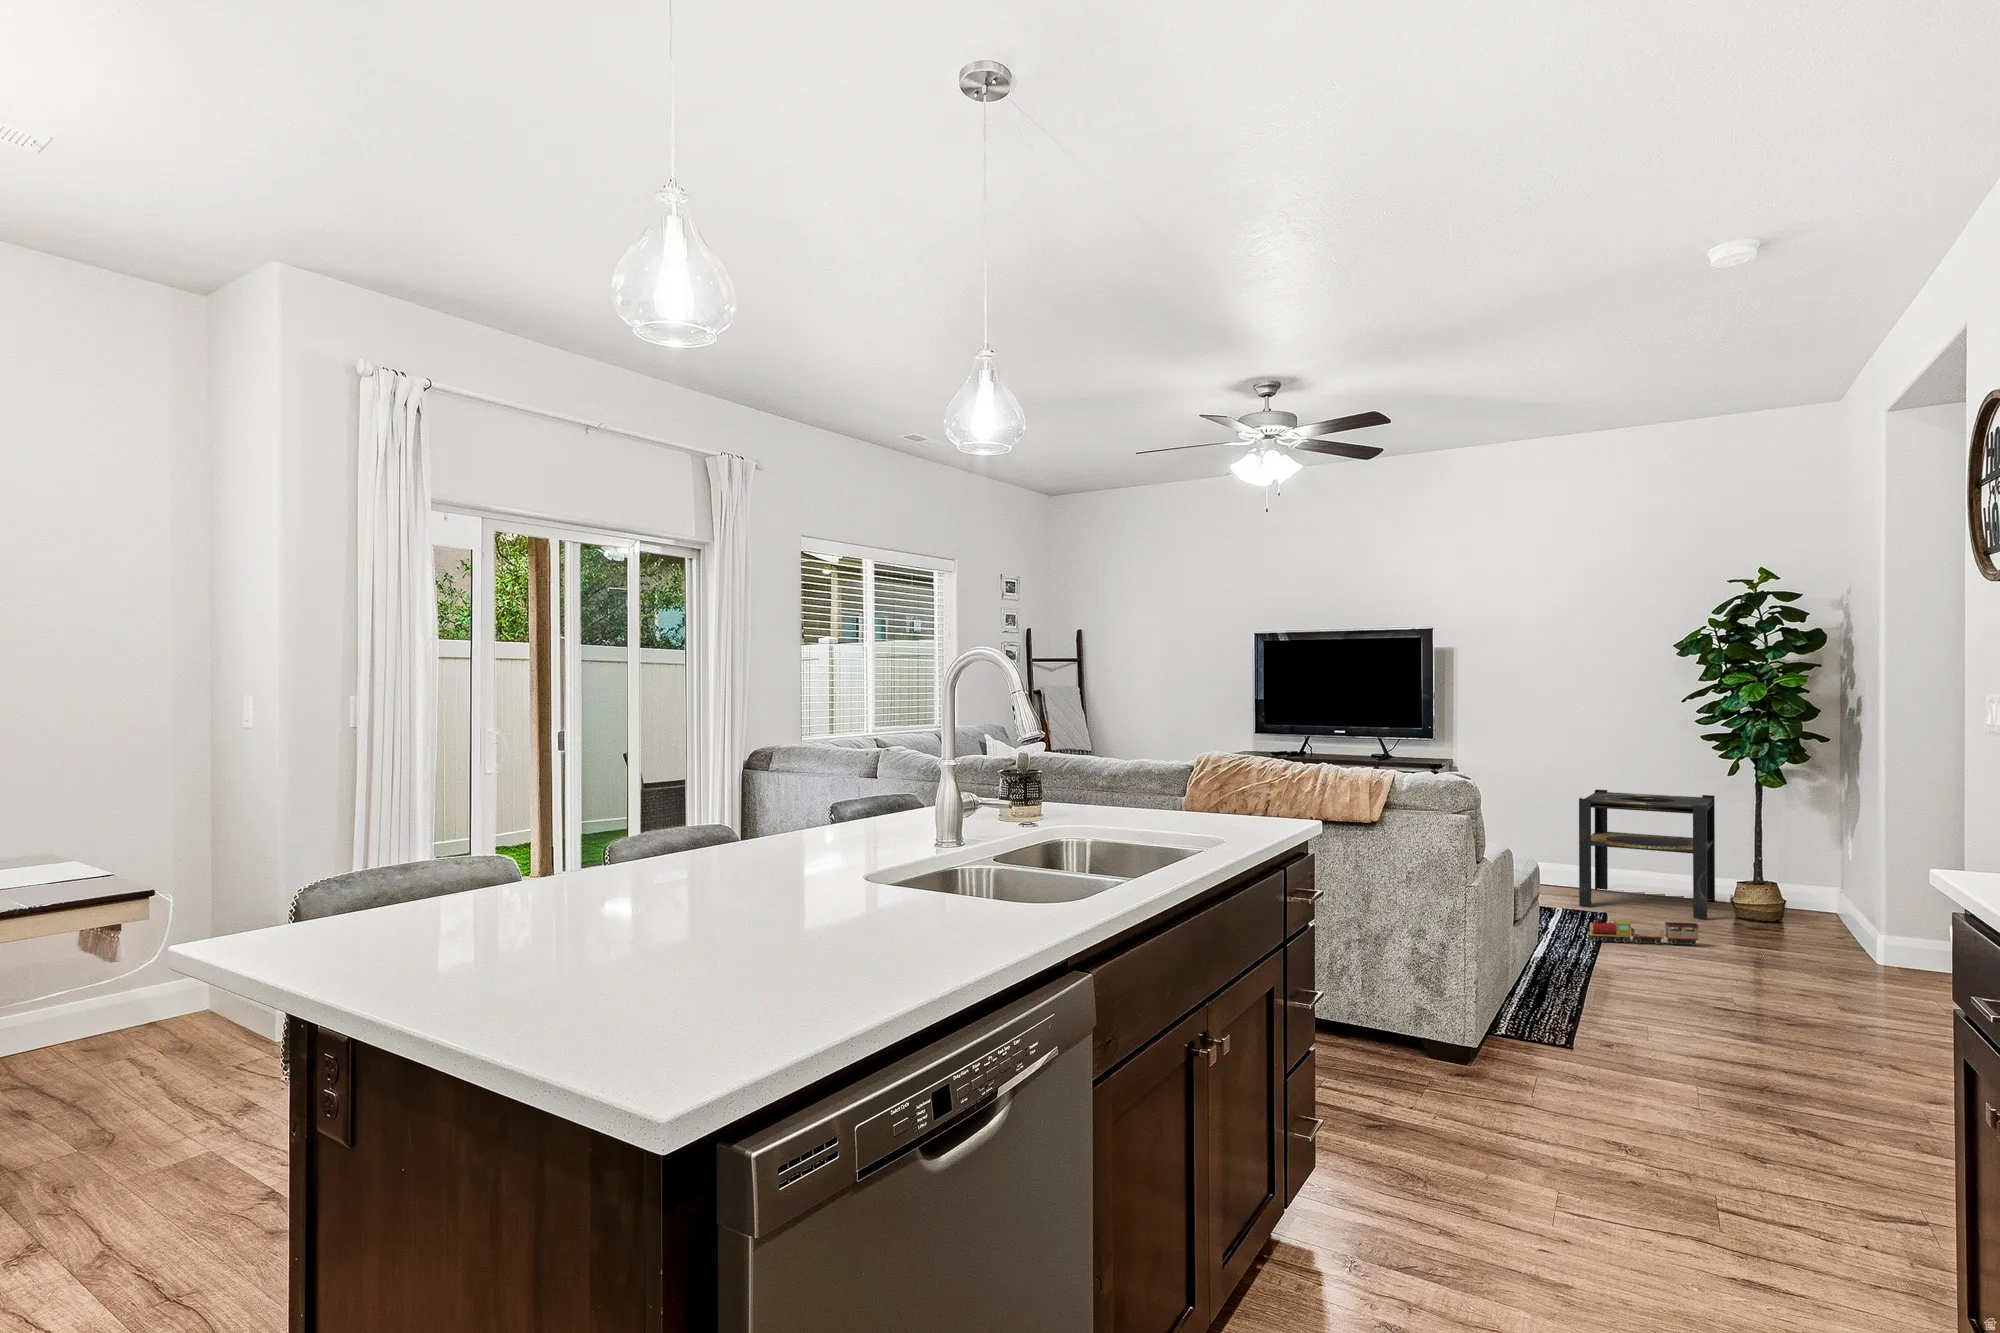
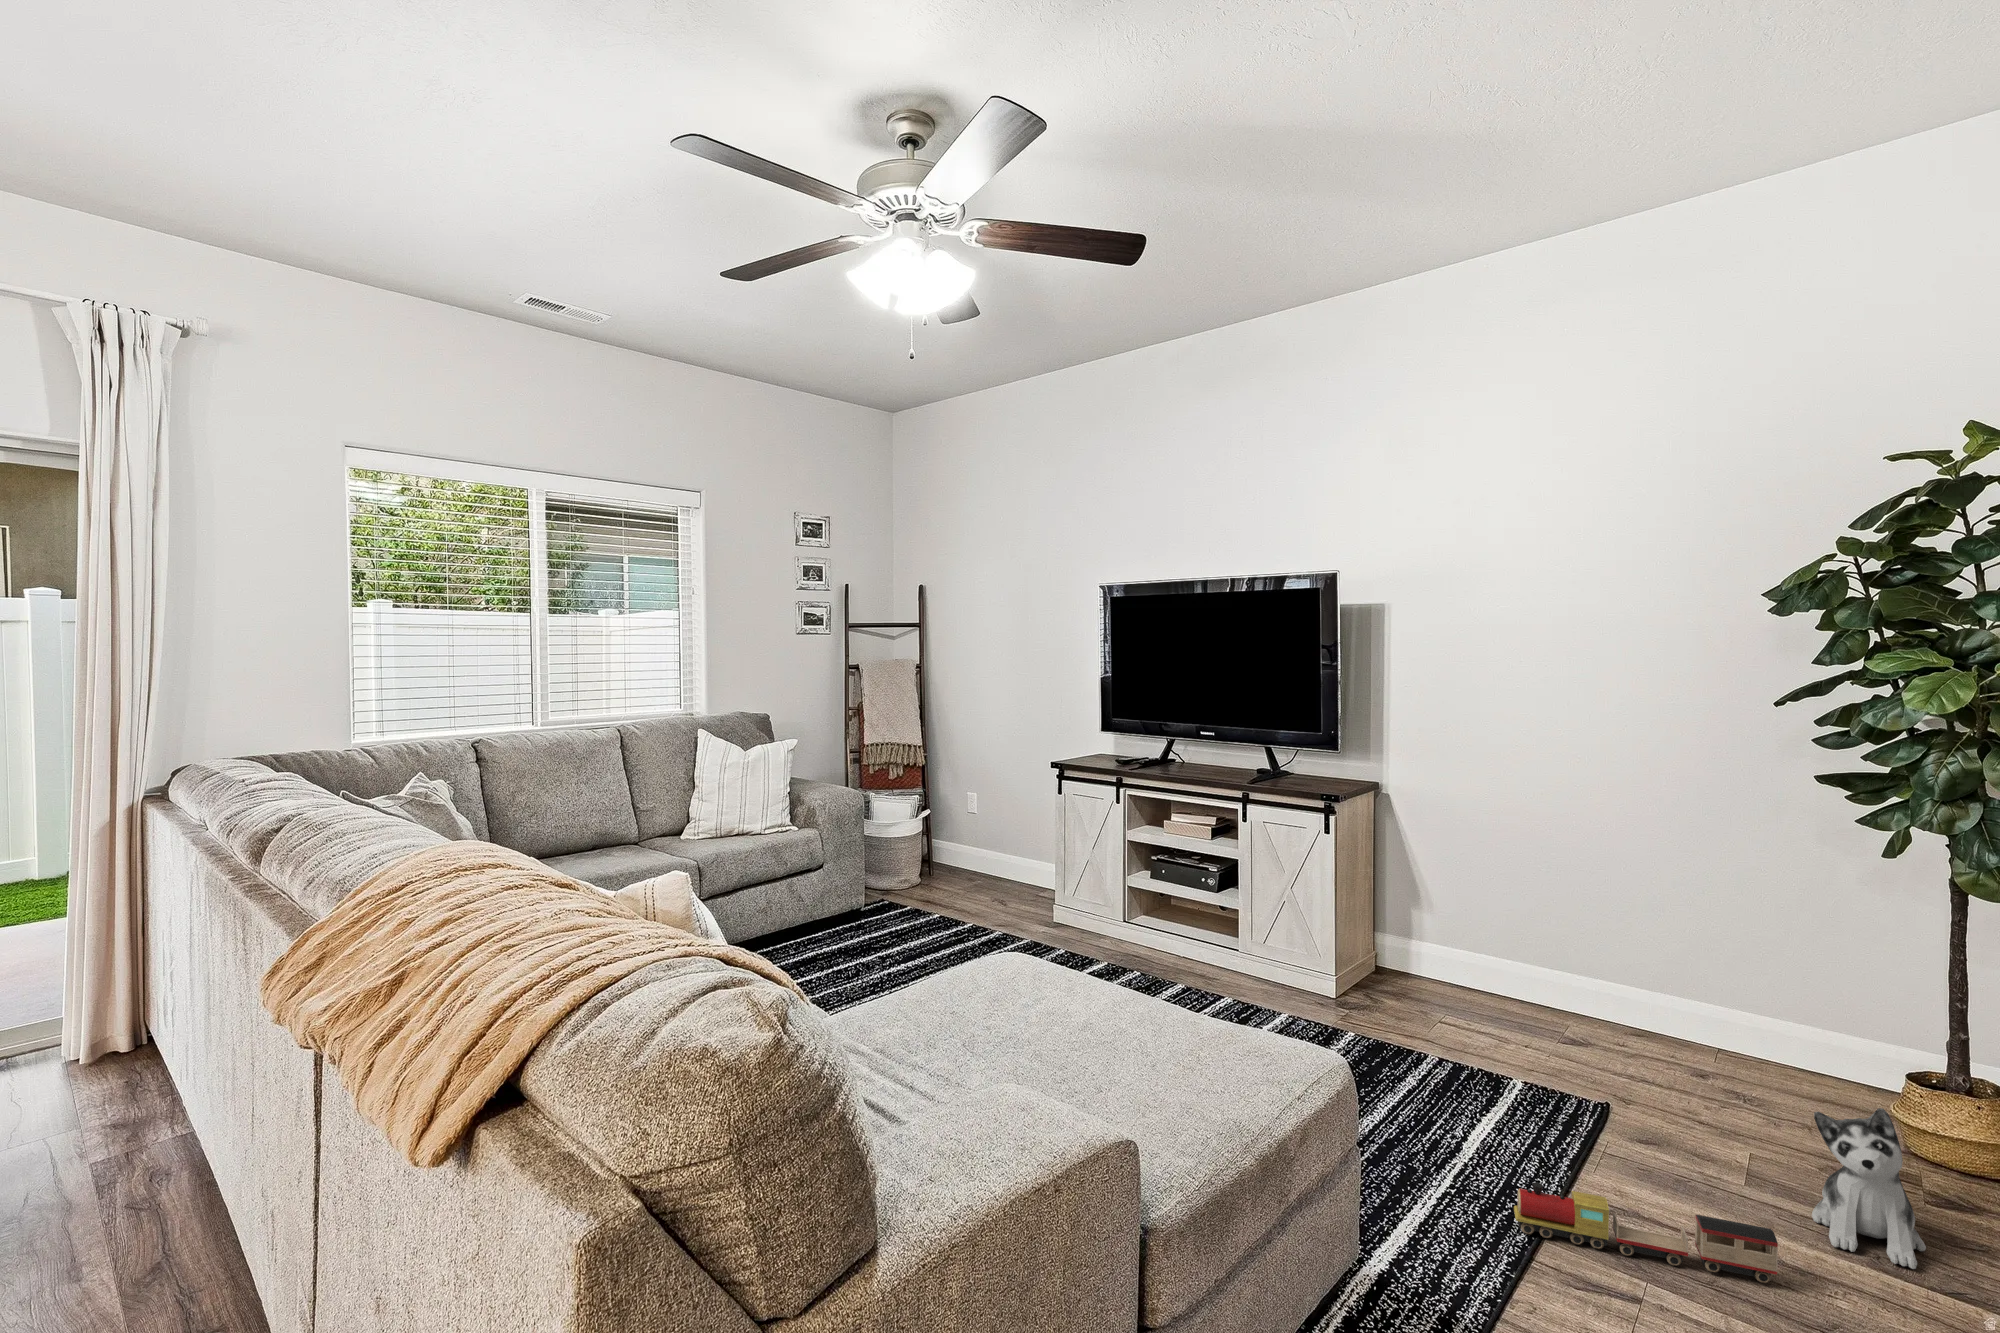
side table: present [1579,790,1715,919] -> none [1553,852,1850,1160]
plush toy: none [1708,875,1753,940] -> present [1812,1108,1926,1269]

